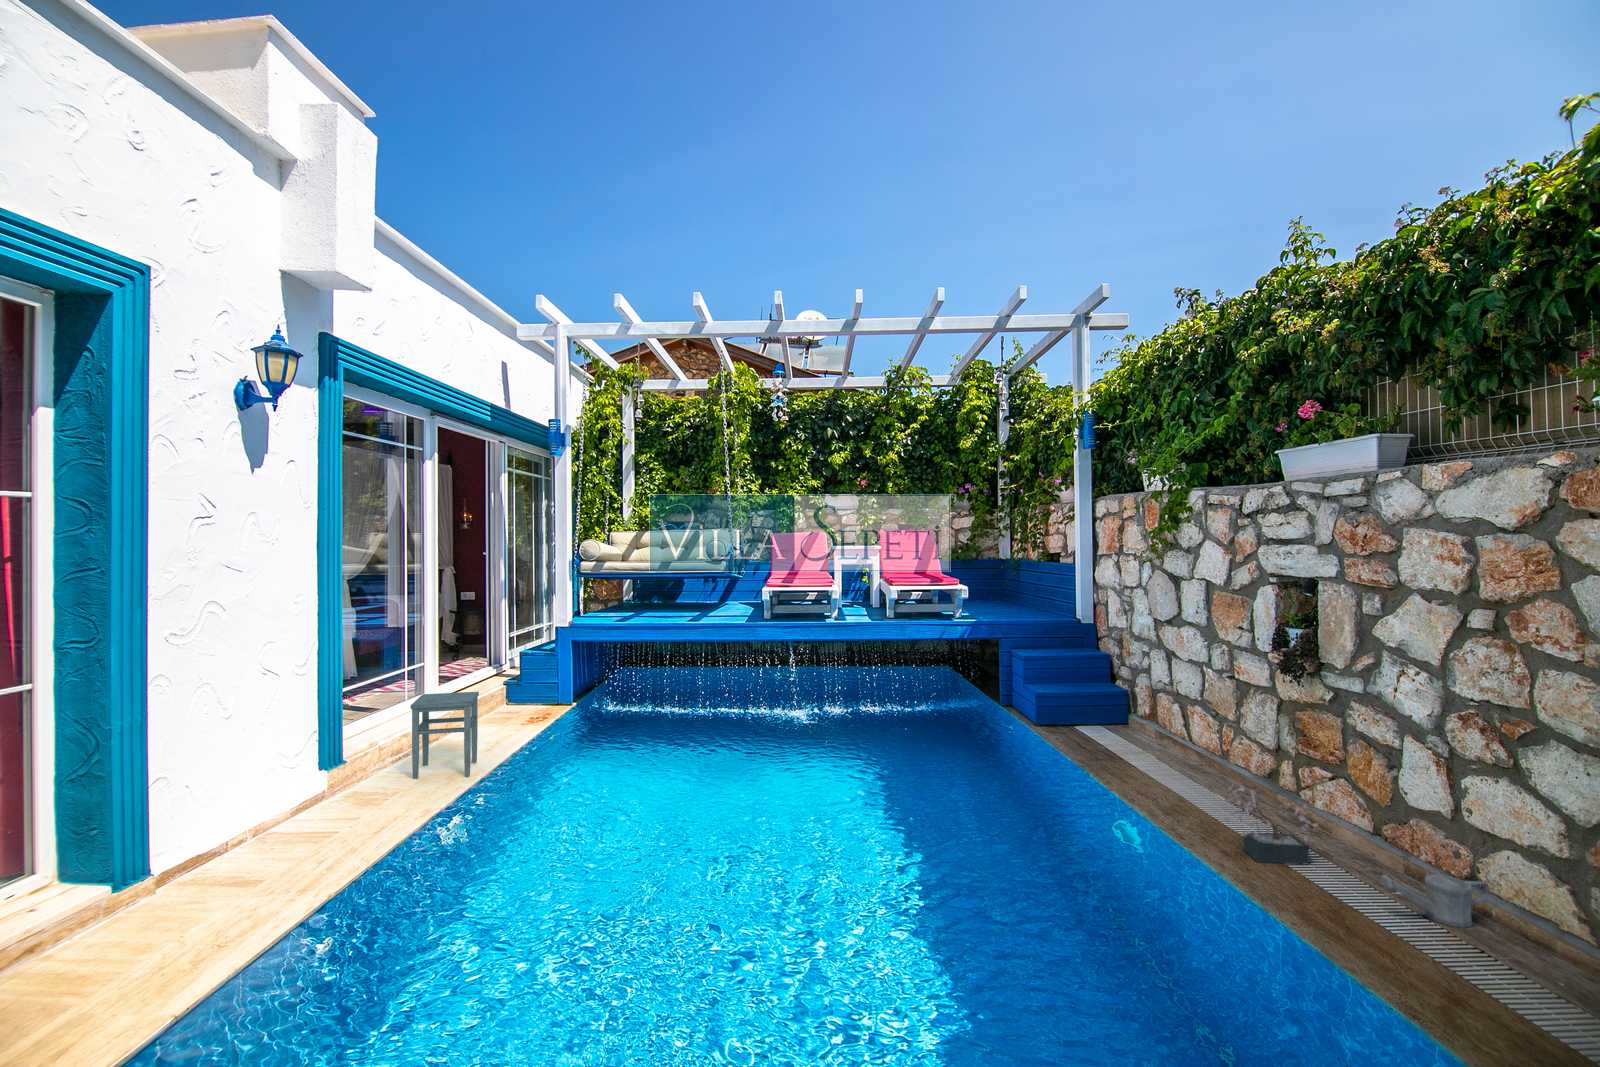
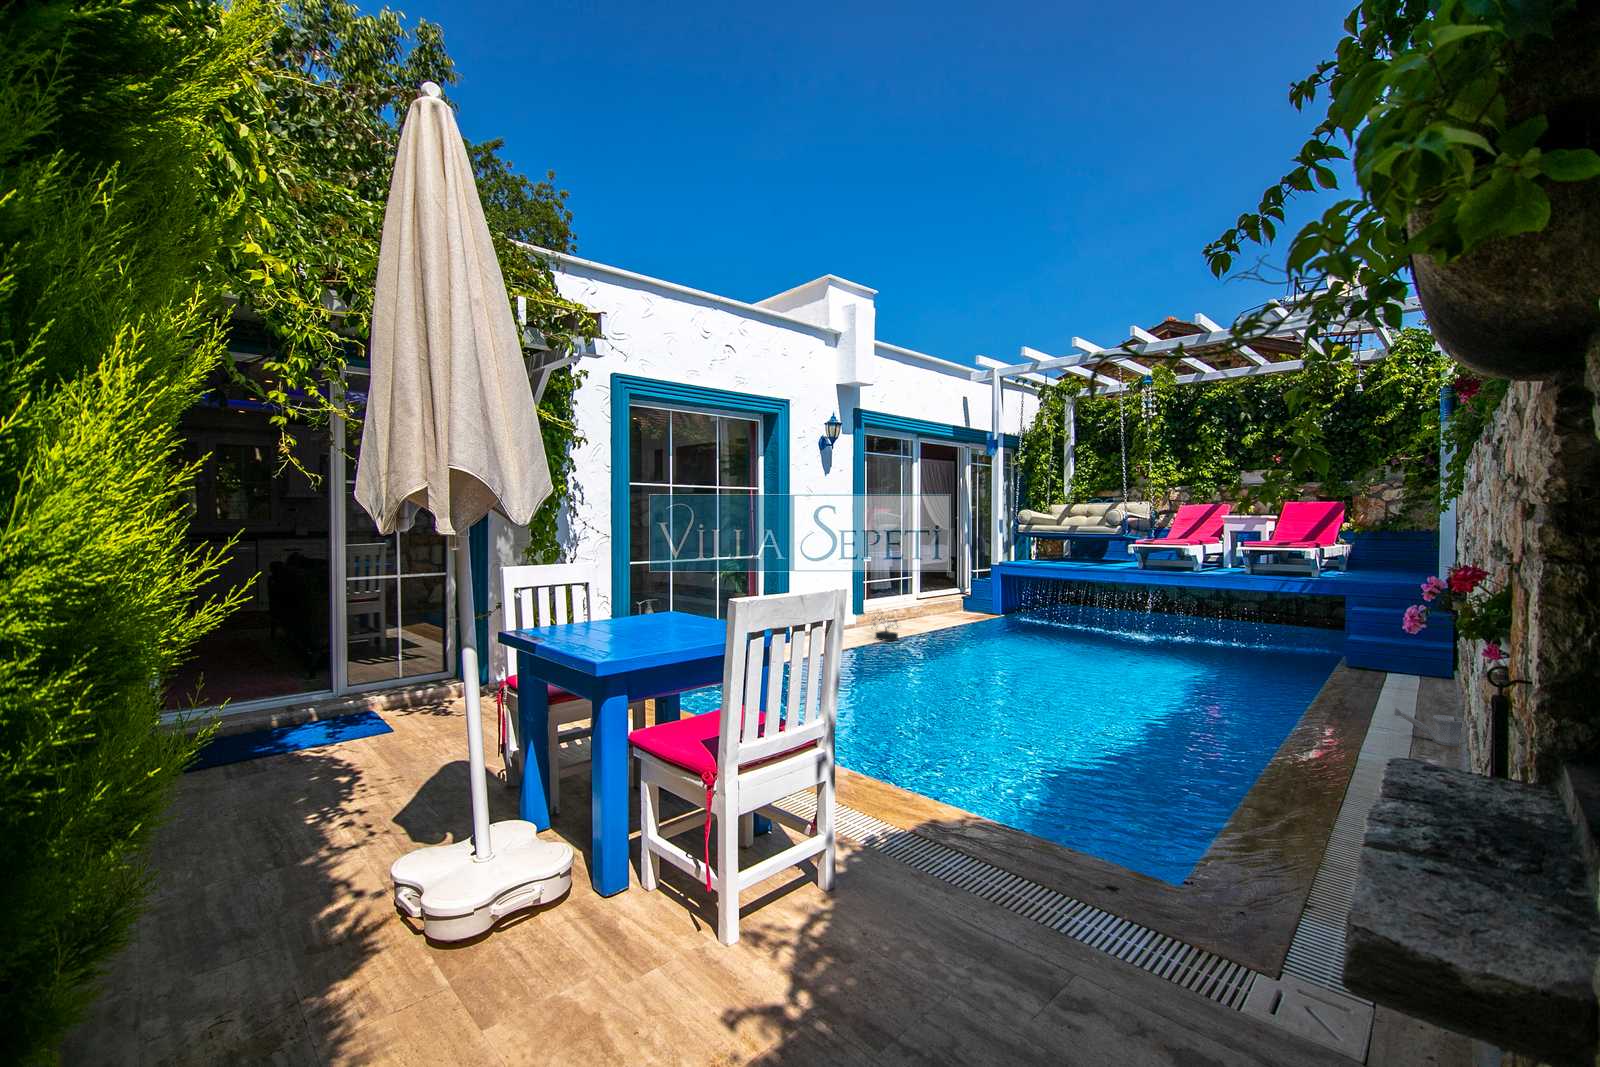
stool: present [411,692,479,779] -> none [897,591,934,634]
decorative plant: present [1225,784,1318,864] -> present [871,612,898,641]

